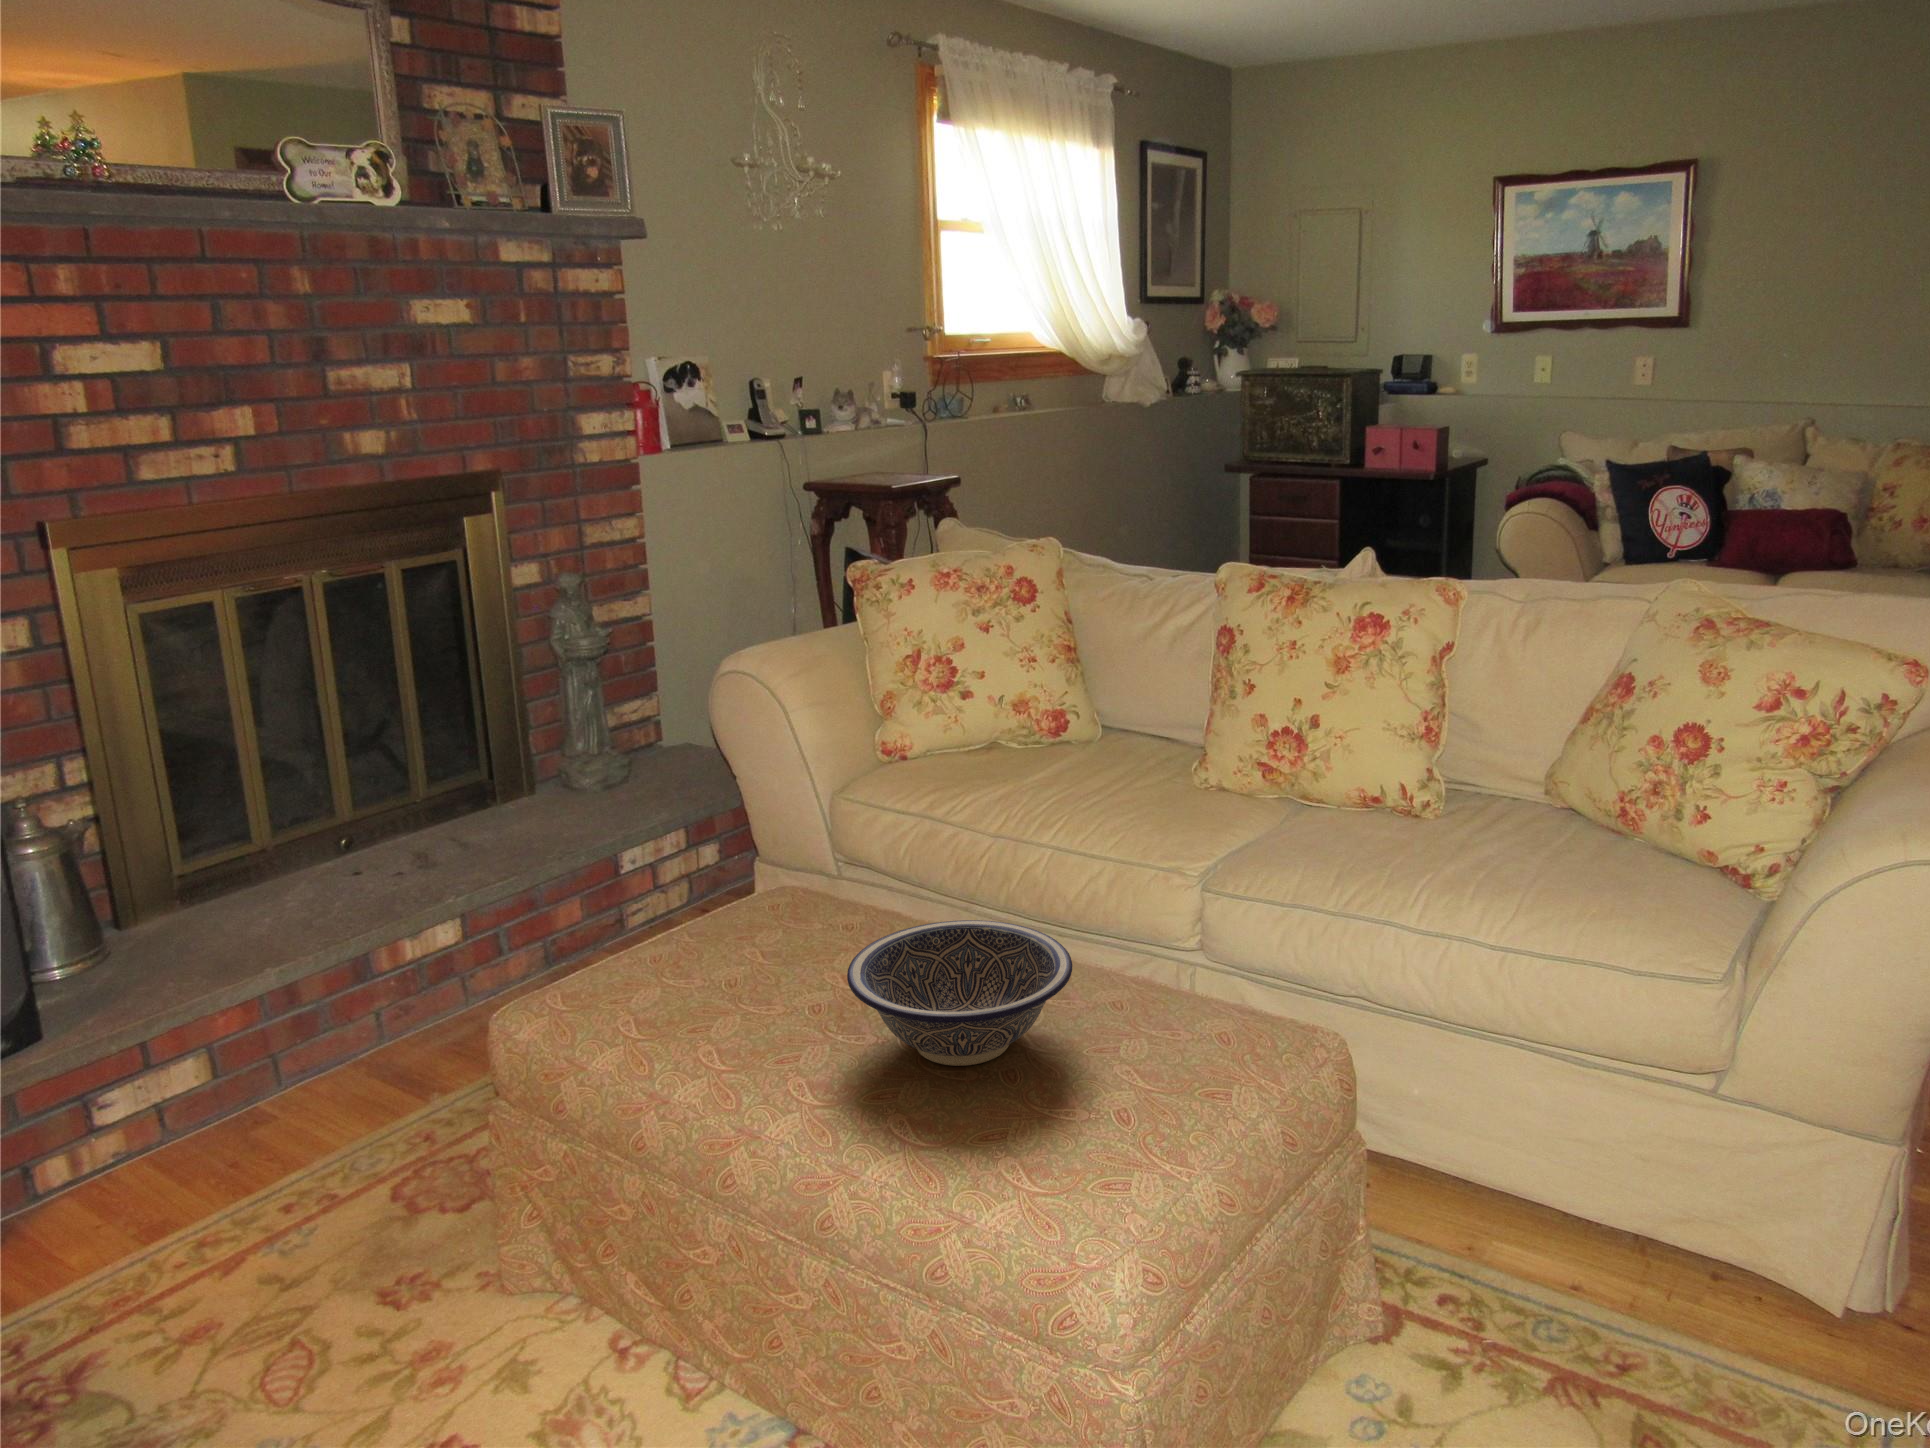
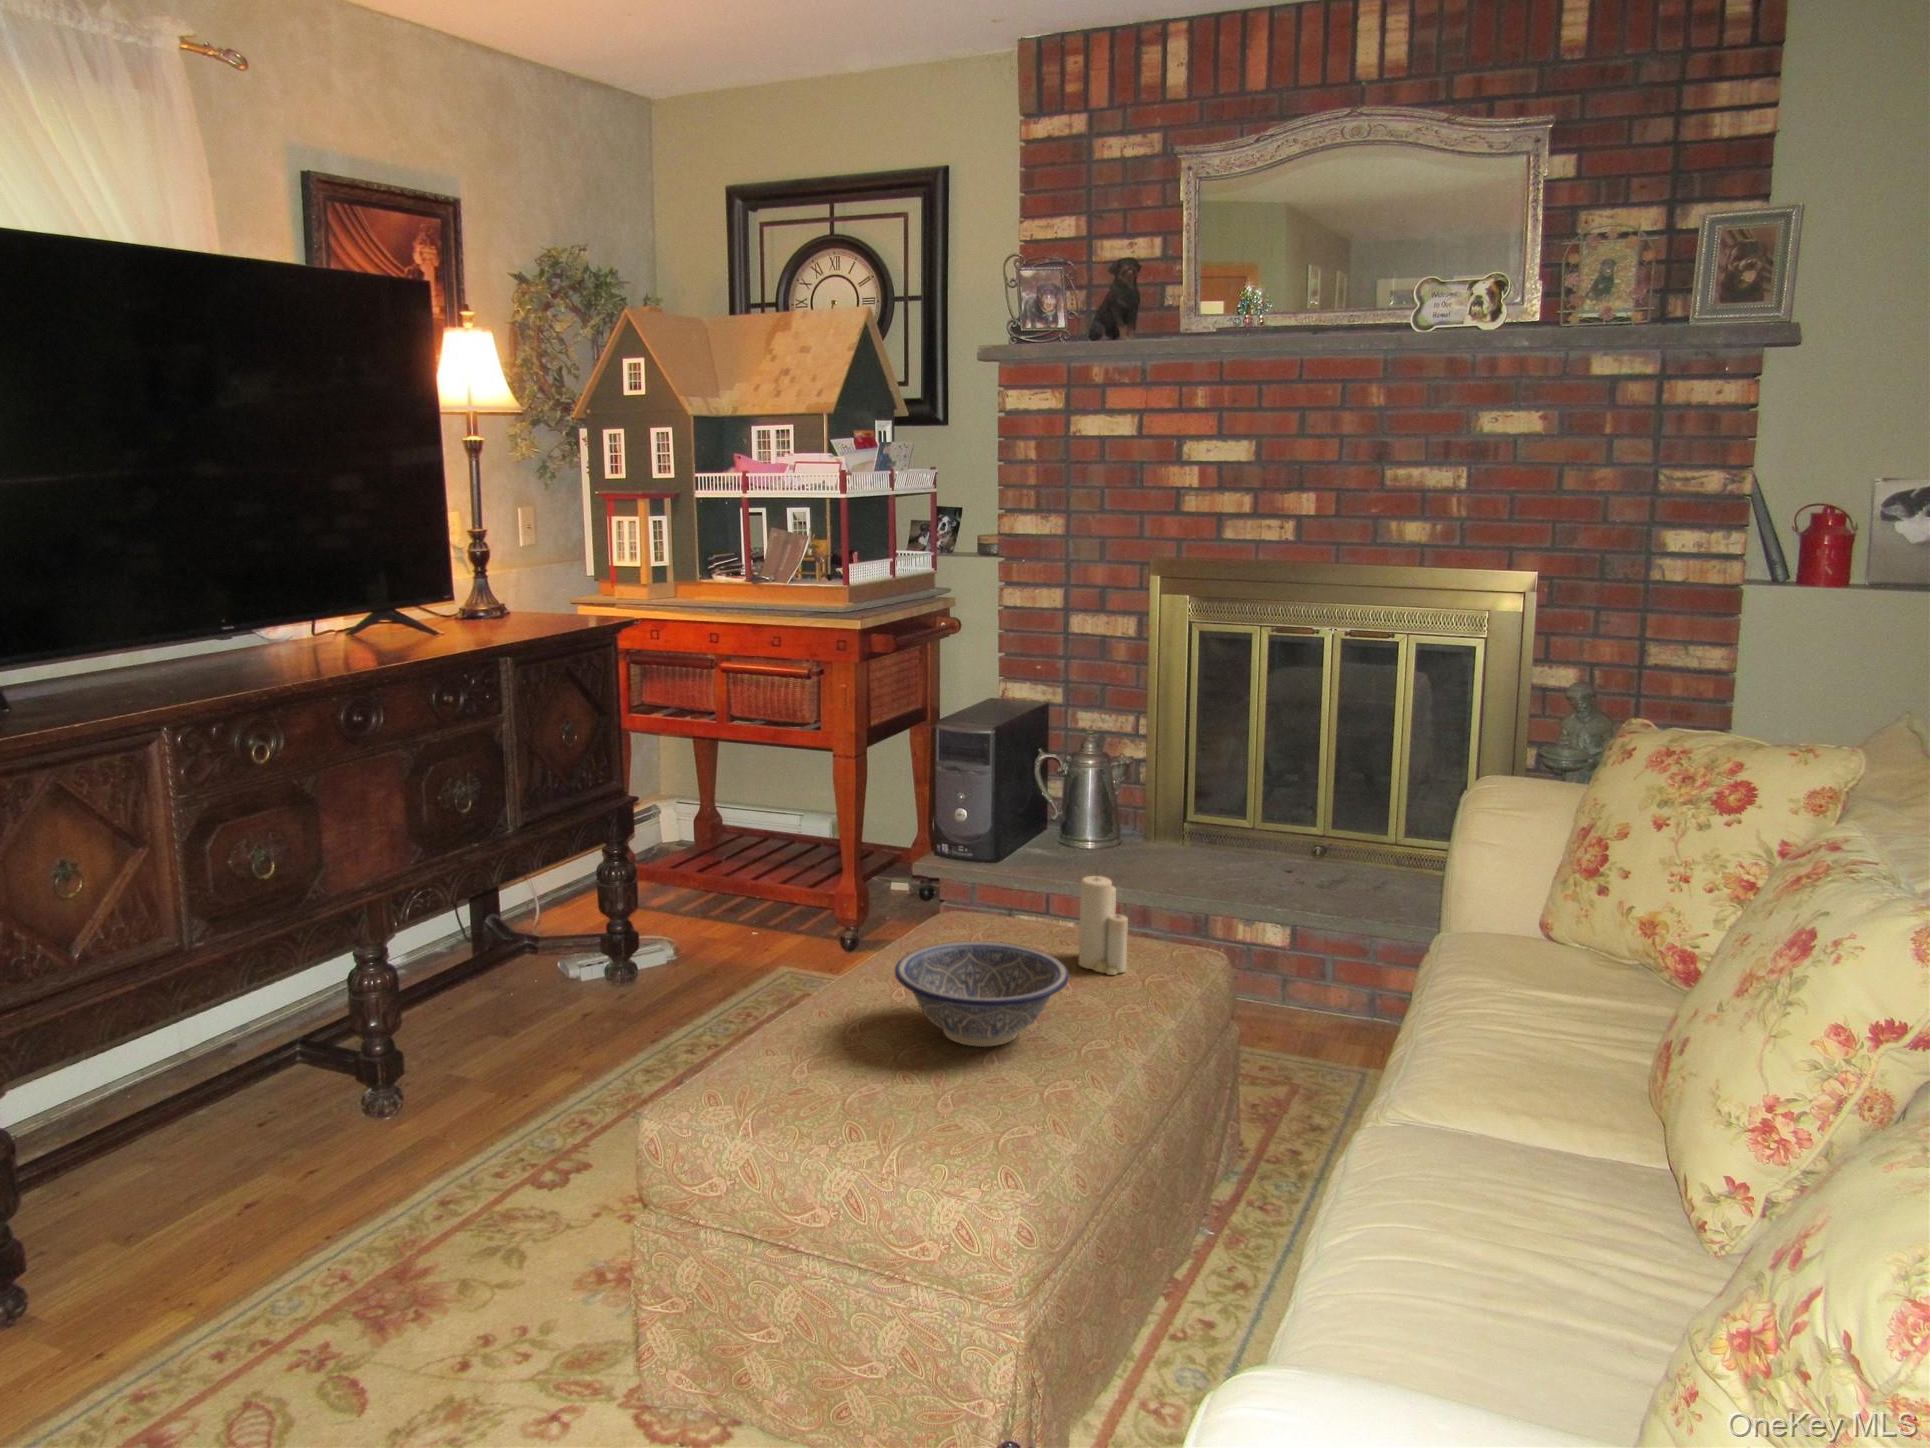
candle: none [736,838,825,961] -> present [1079,876,1128,975]

